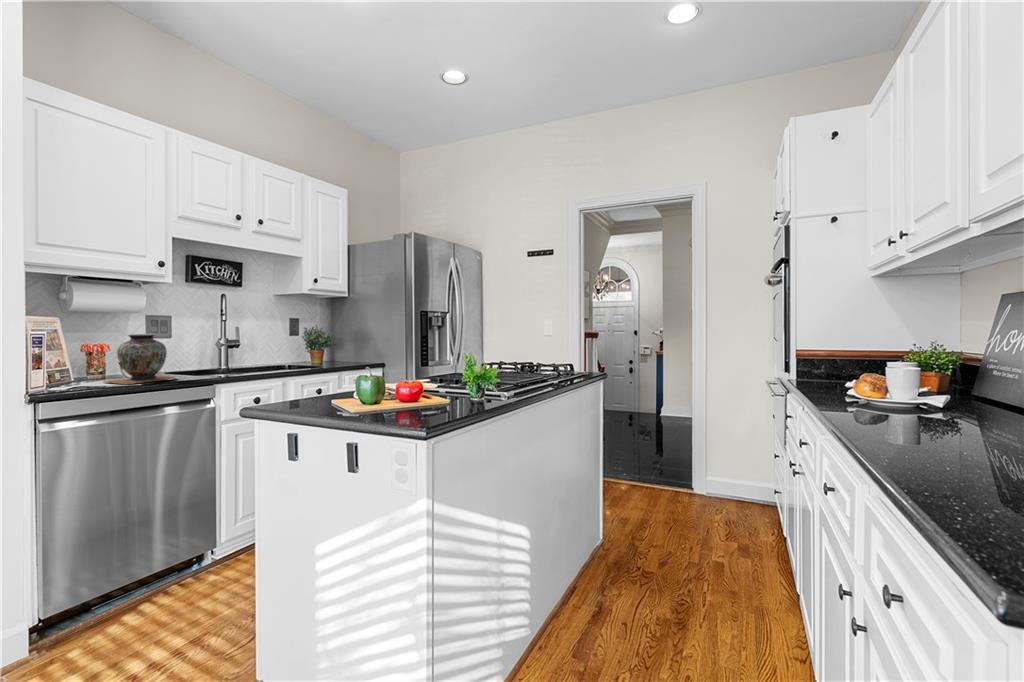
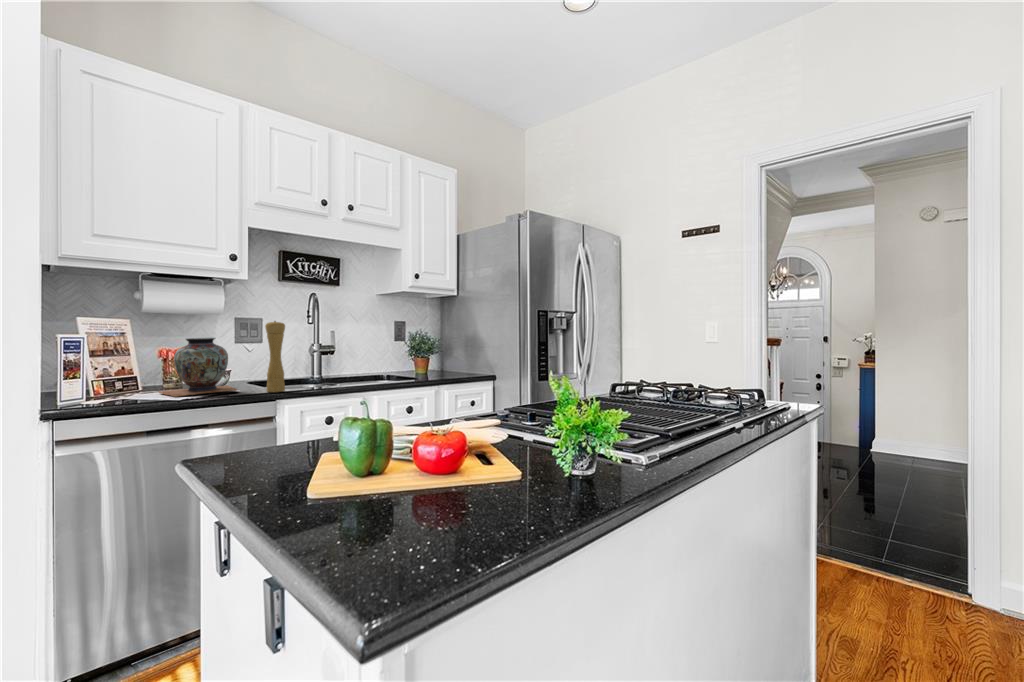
pepper mill: none [201,320,219,380] -> present [265,321,285,392]

